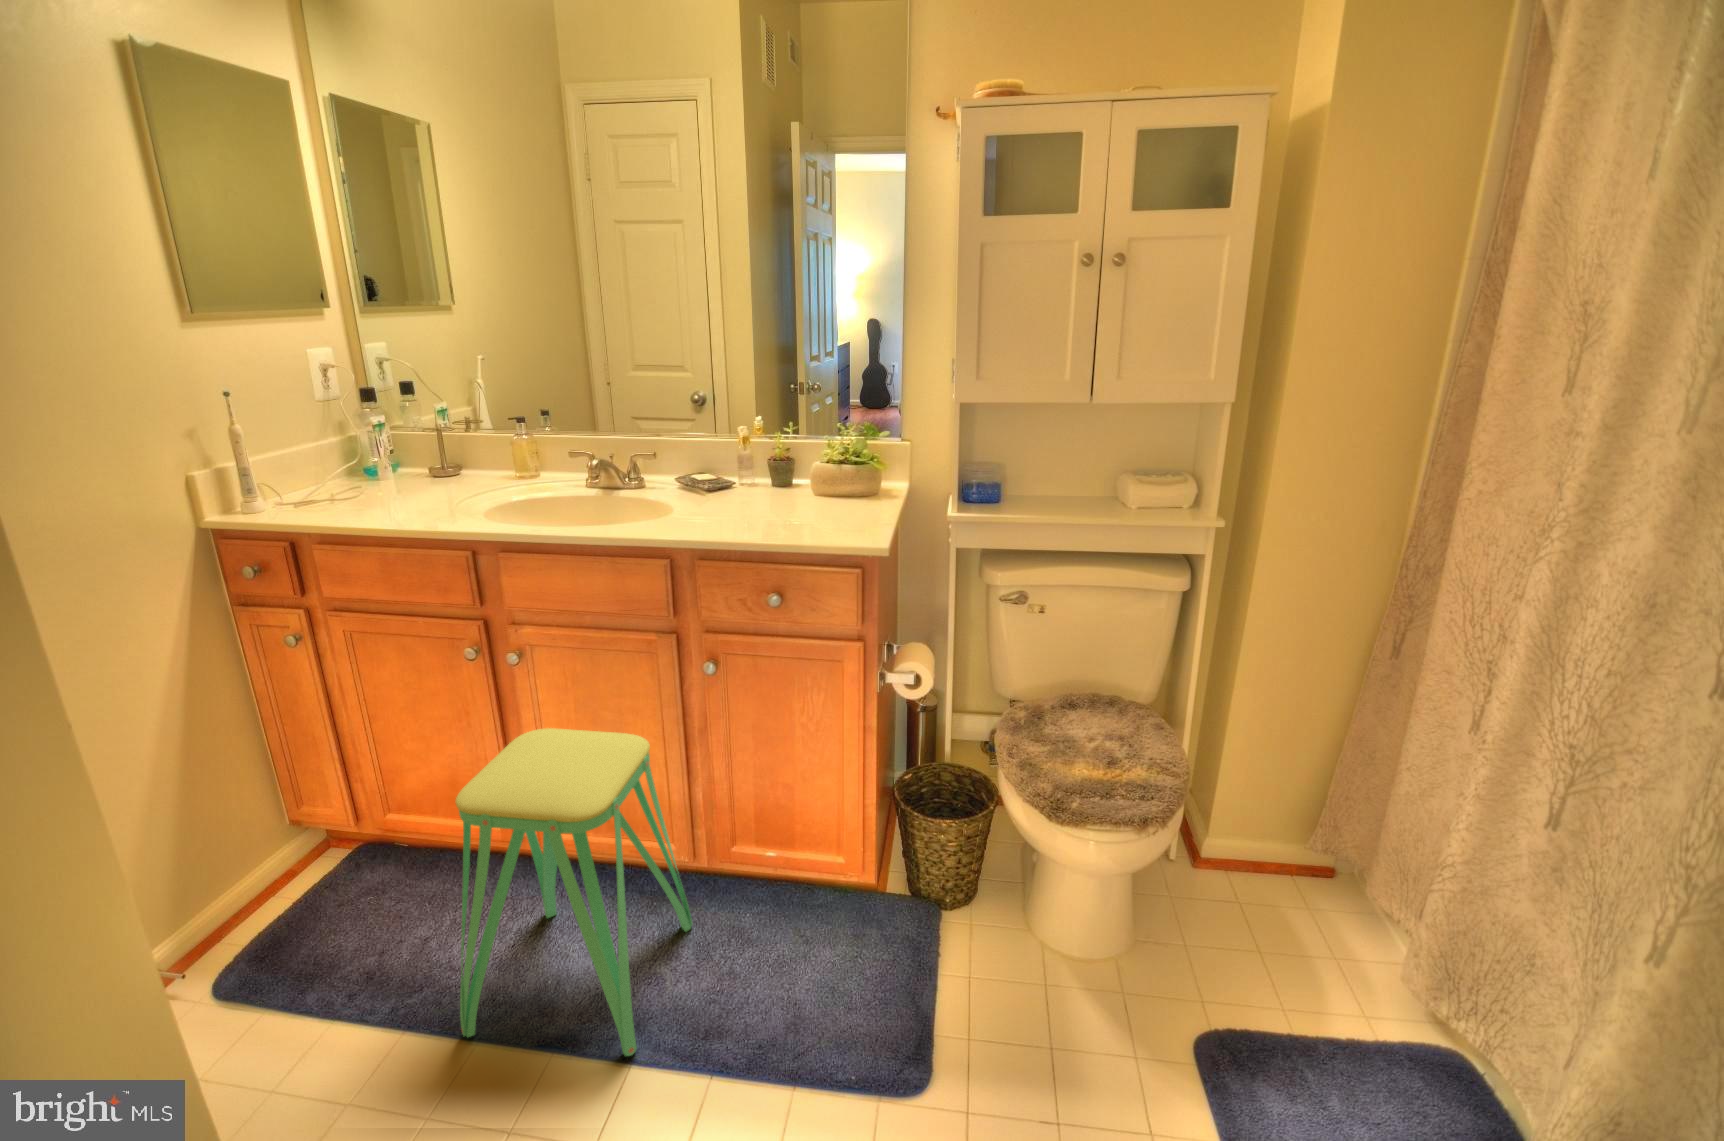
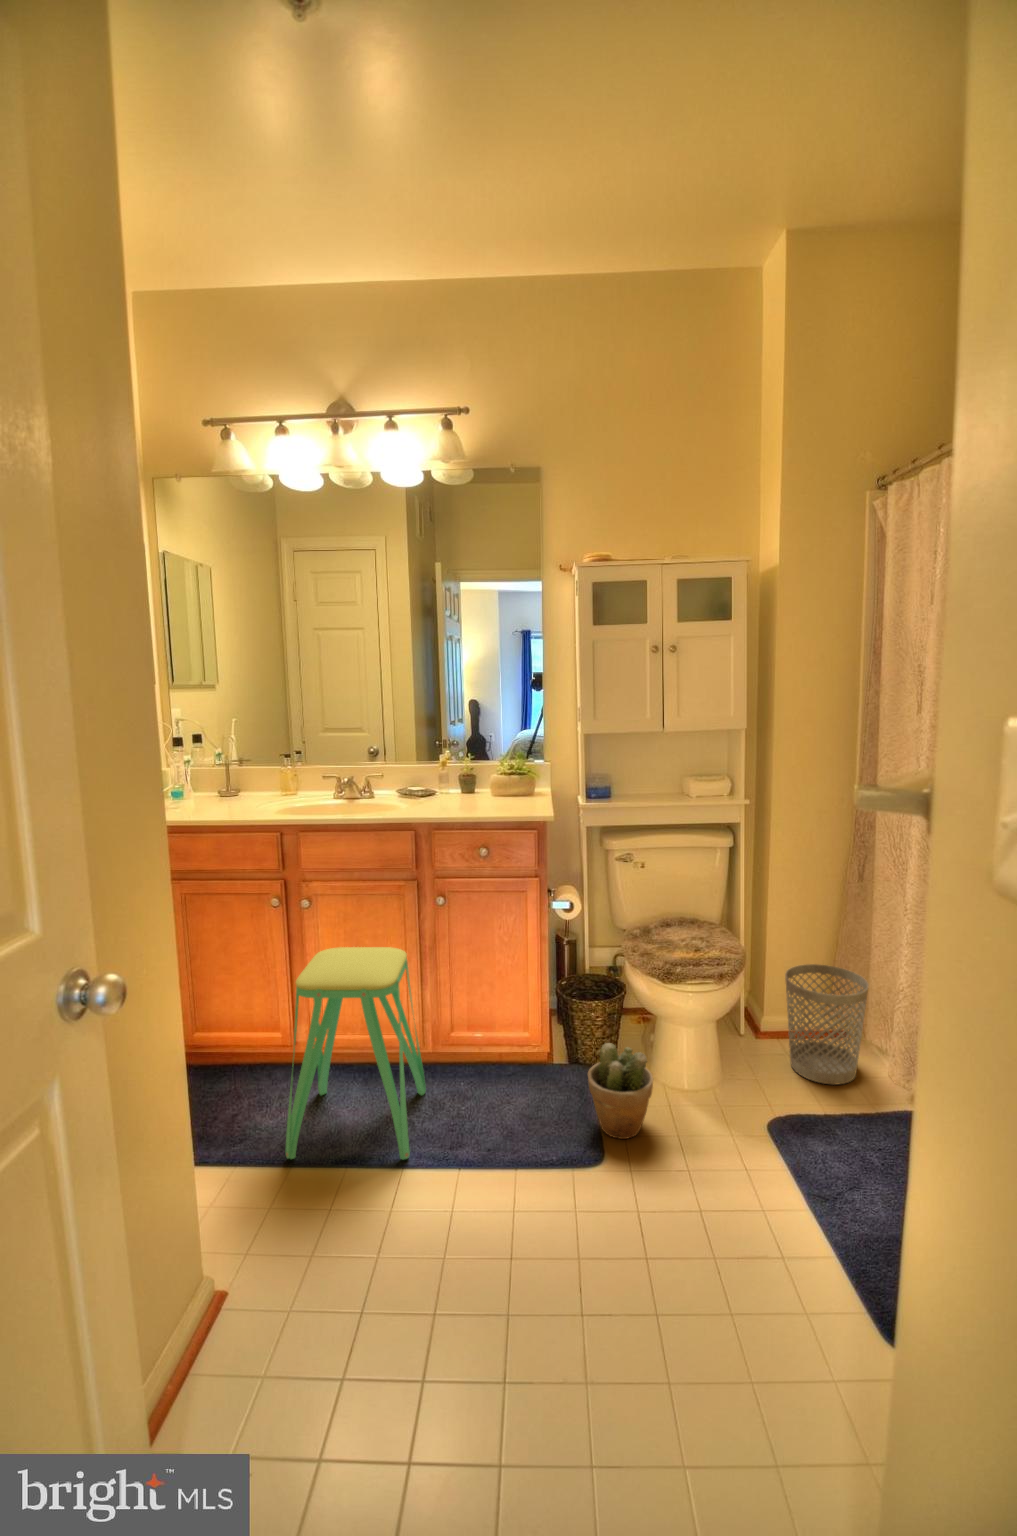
wastebasket: none [1242,781,1389,972] -> present [785,964,868,1085]
potted plant: none [916,907,1018,1050] -> present [588,1043,653,1139]

